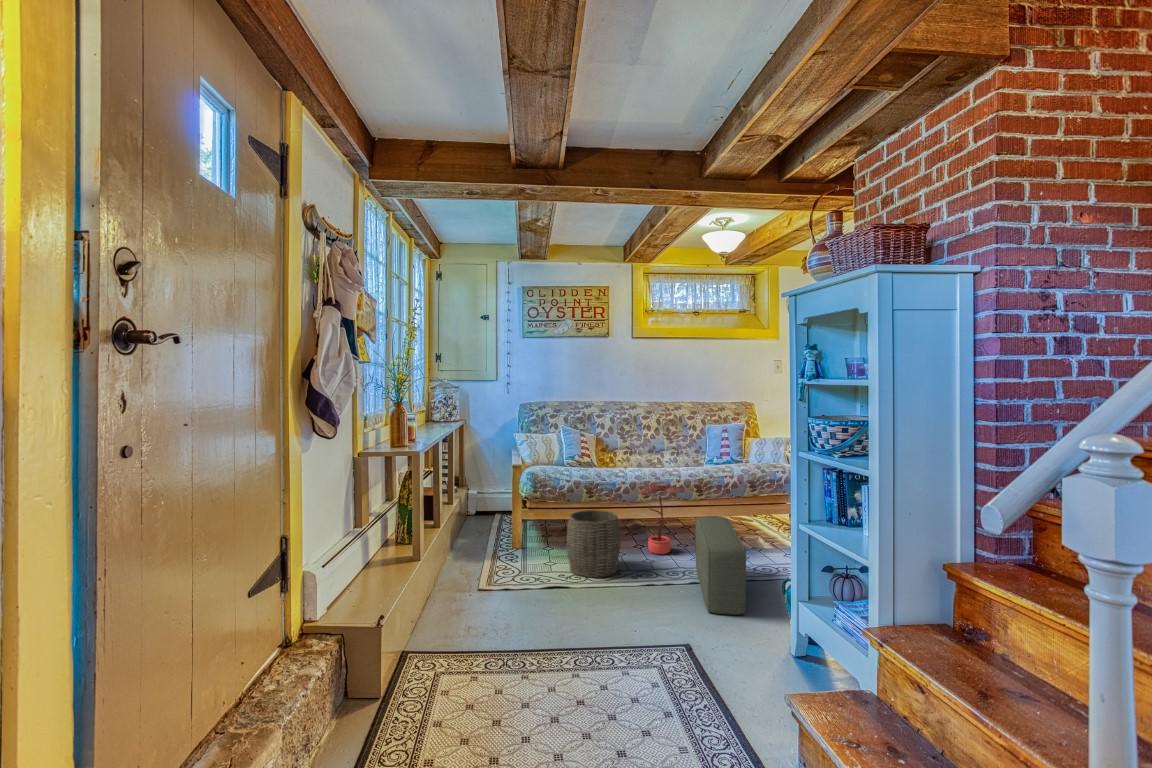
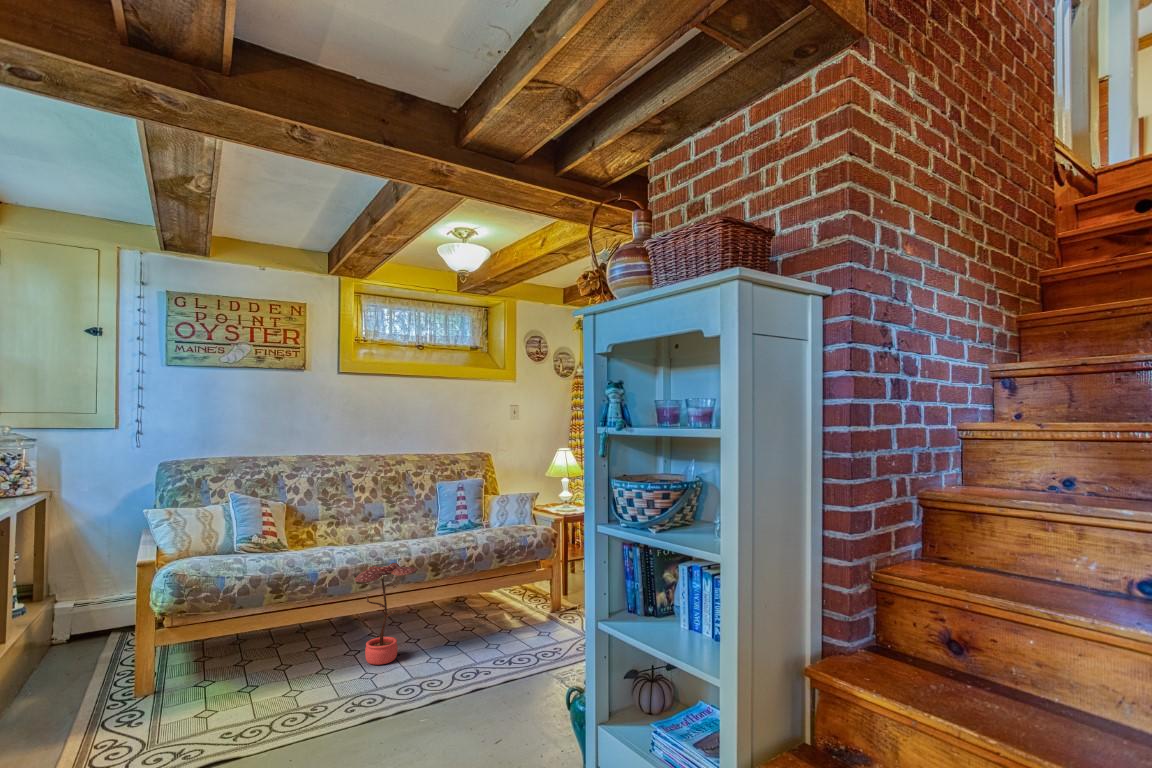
woven basket: present [567,510,620,578] -> none [237,616,326,728]
pouf: present [695,516,746,615] -> none [435,601,511,743]

